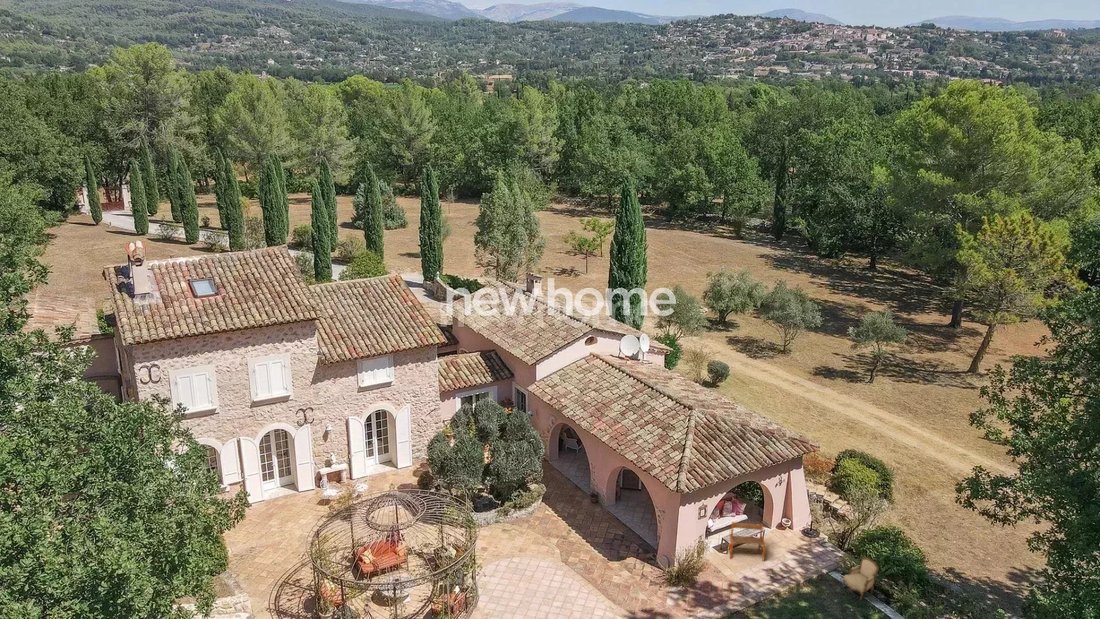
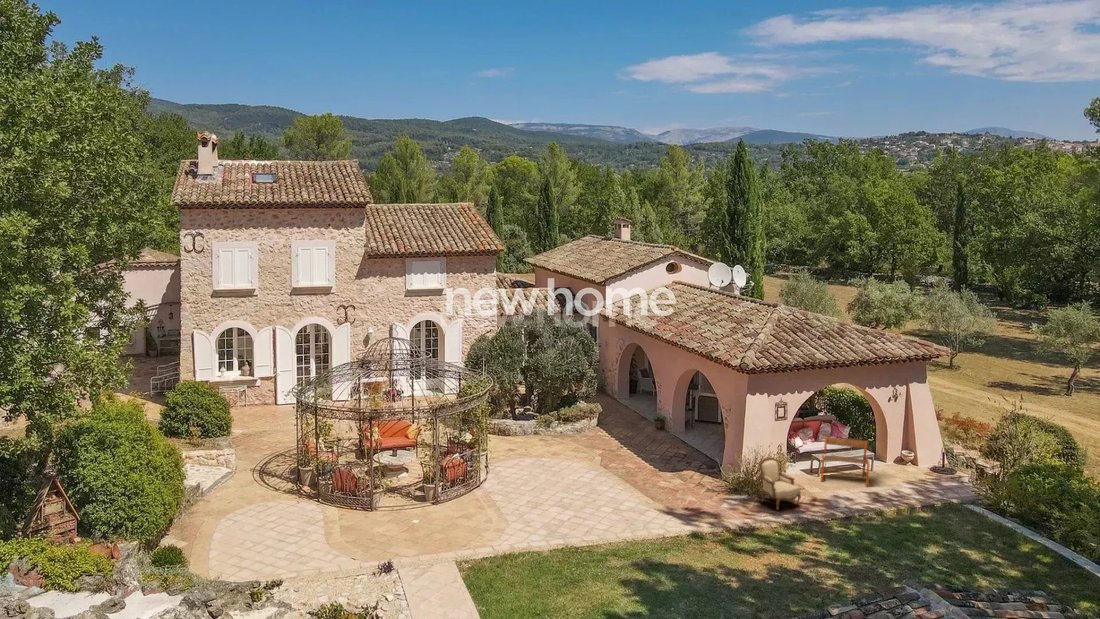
armchair: present [843,557,879,599] -> present [759,457,801,510]

